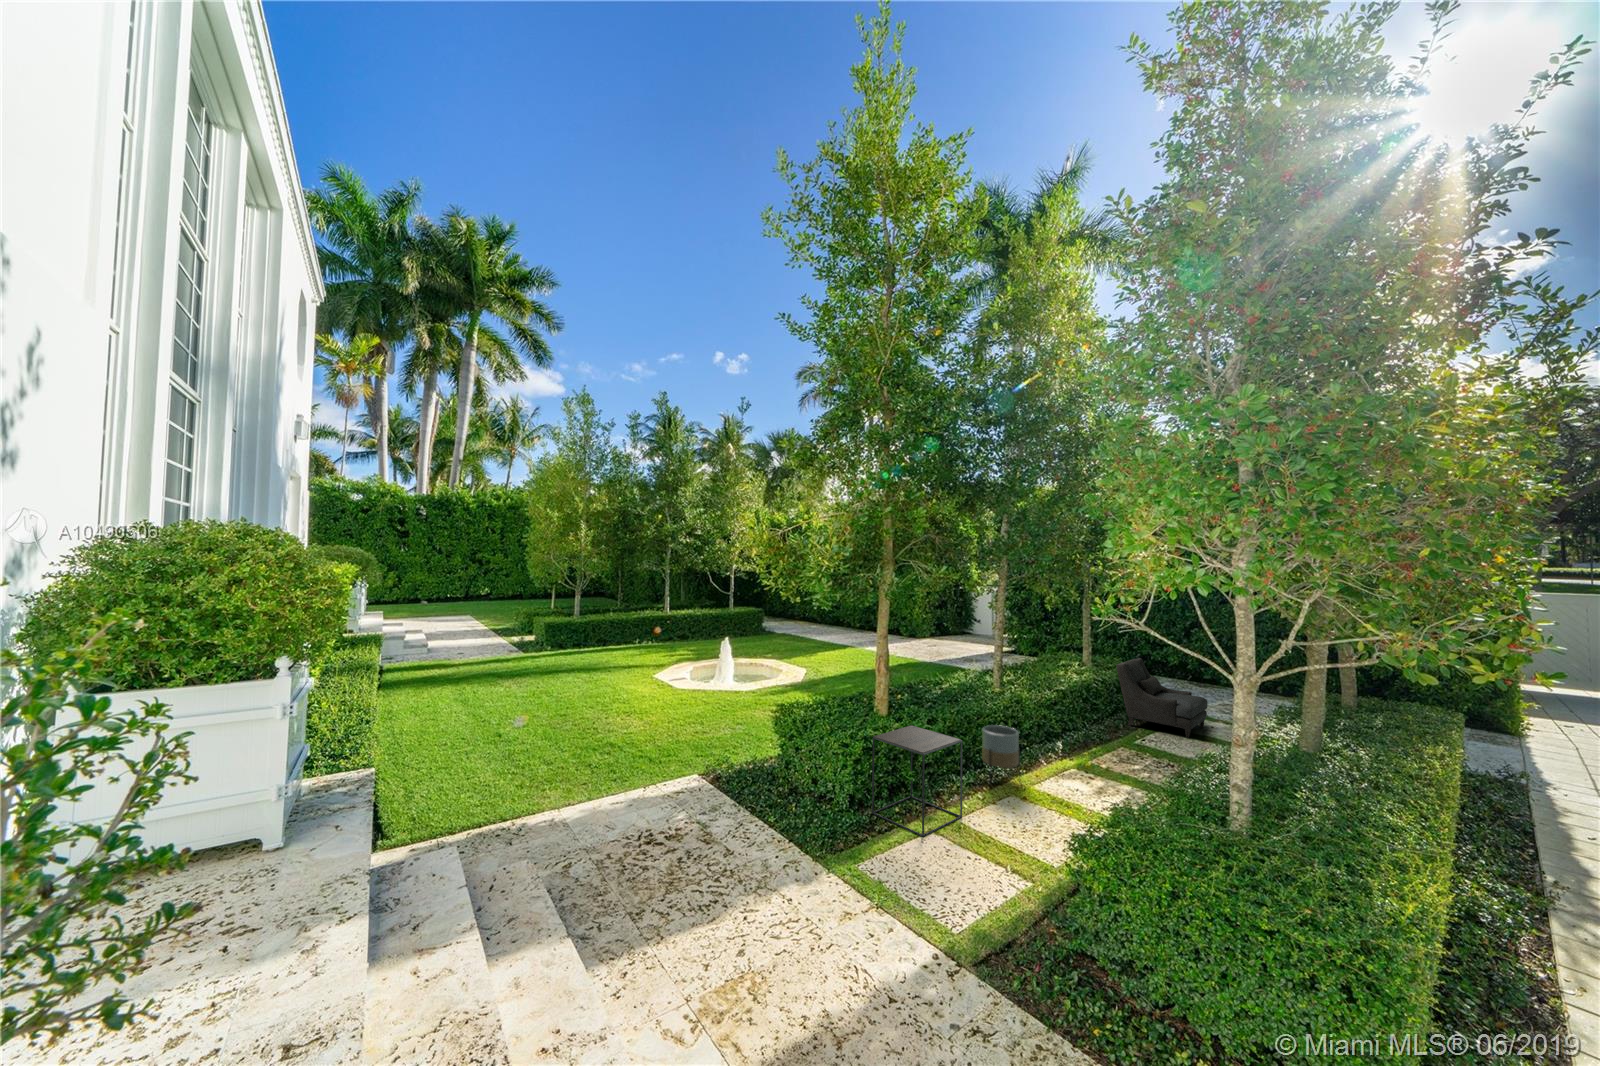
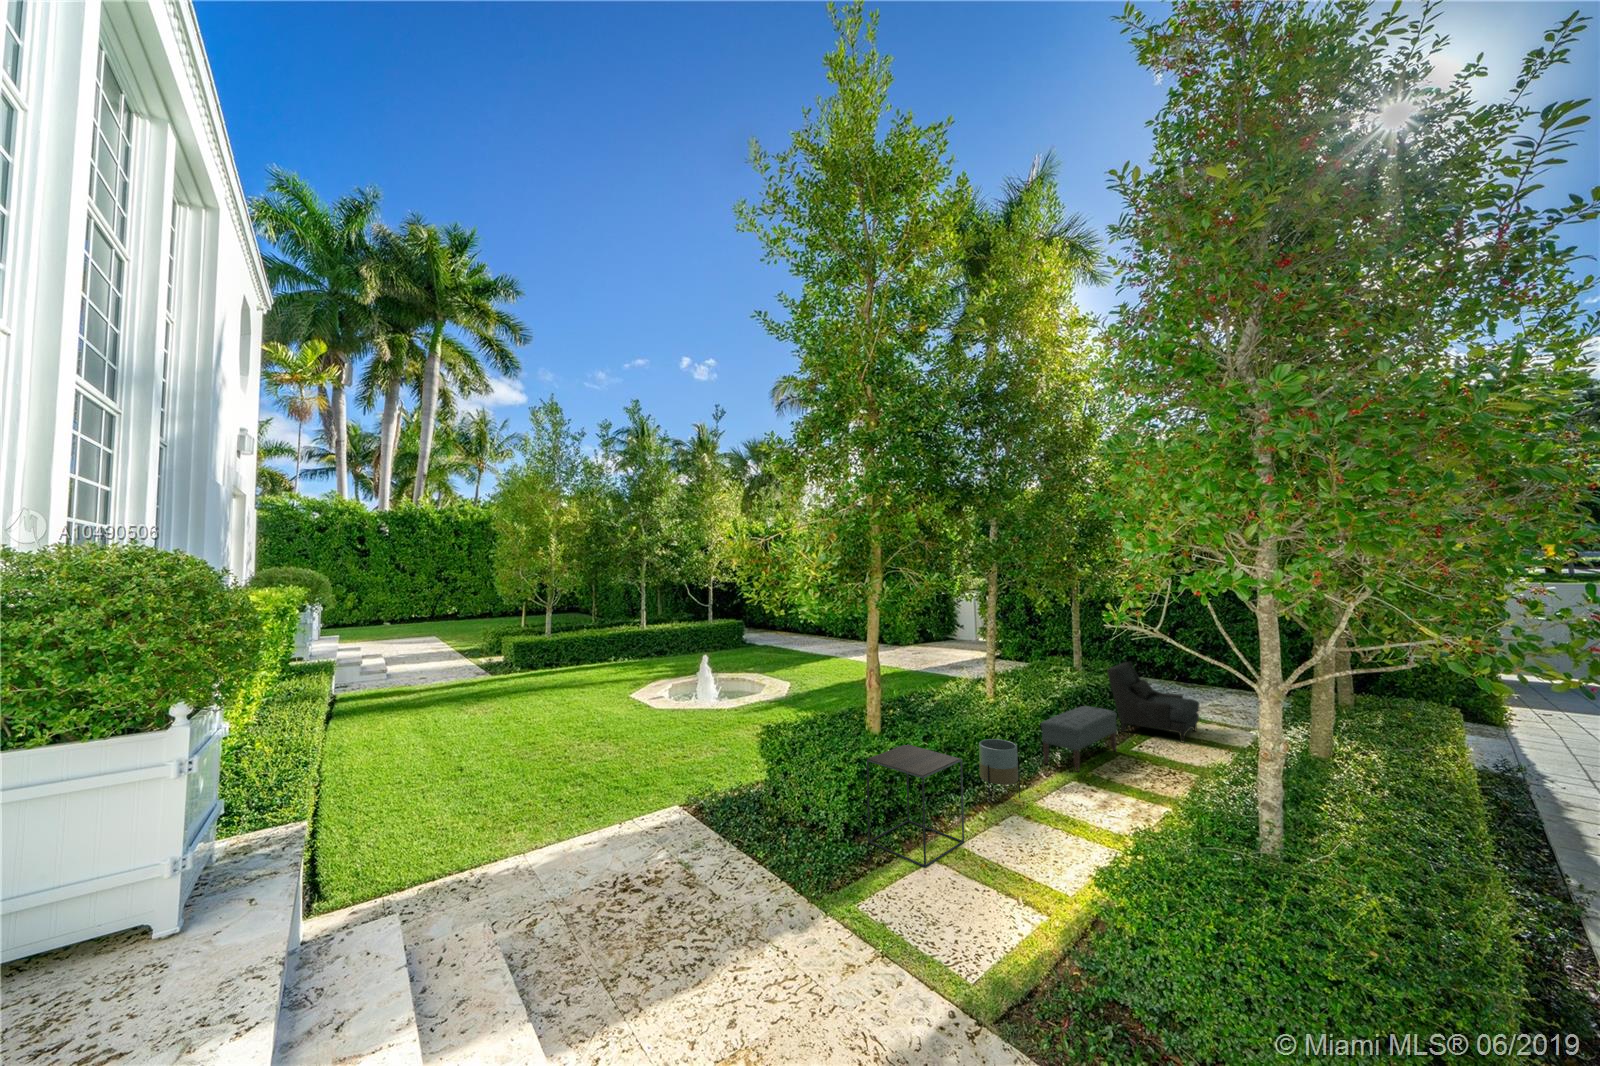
bench: none [1045,699,1122,761] -> present [1040,706,1117,772]

